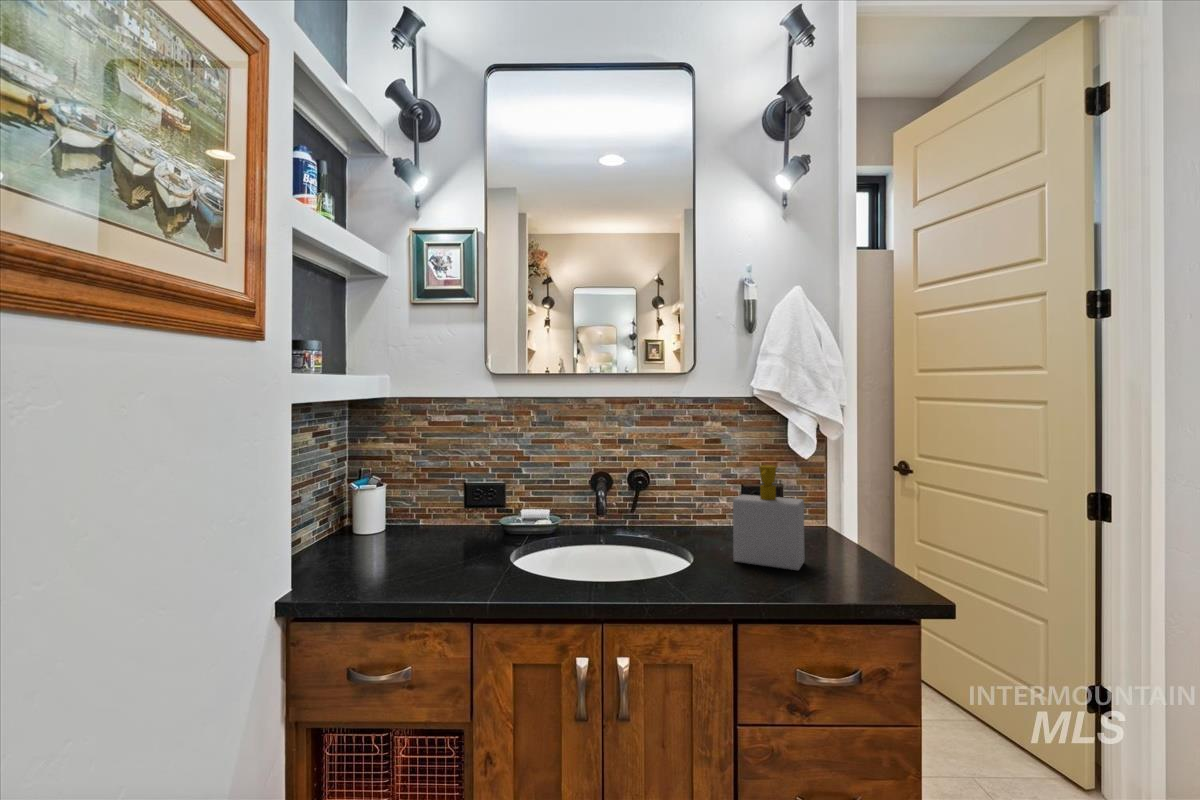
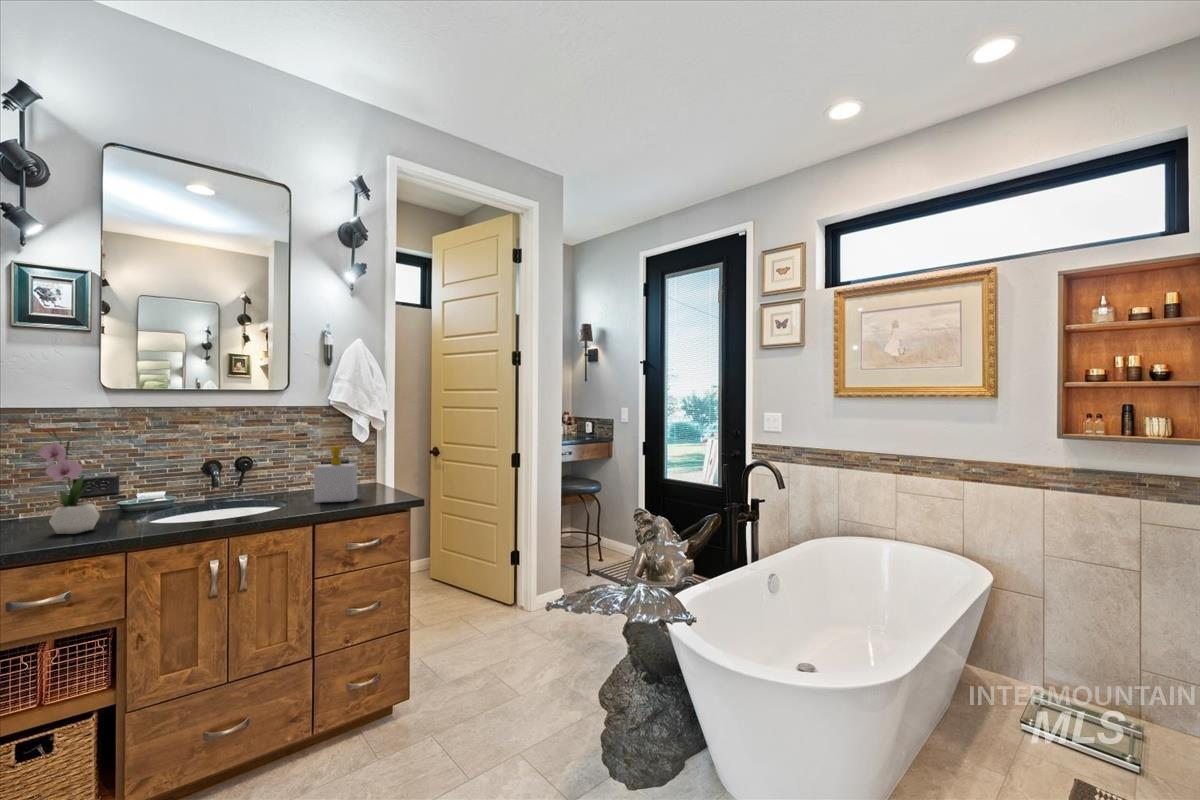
flower arrangement: none [397,423,467,573] -> present [39,428,104,534]

